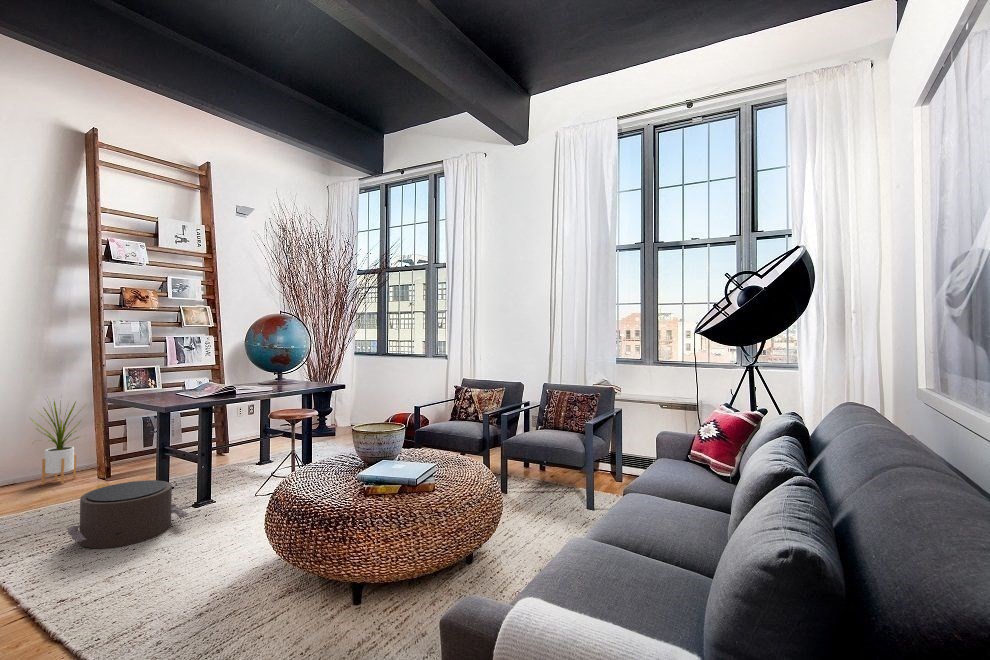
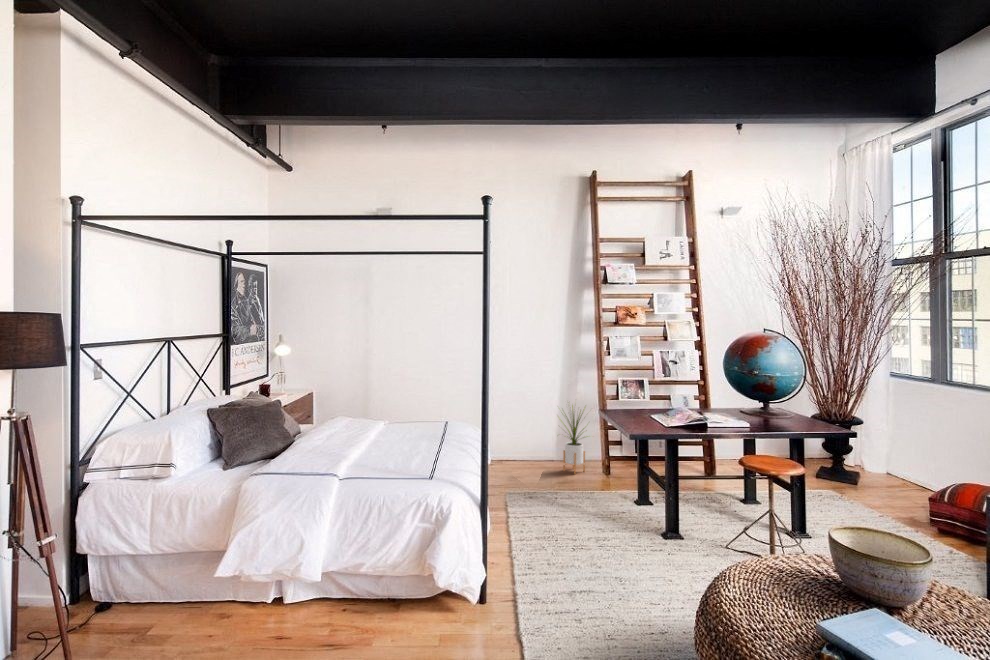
pouf: present [67,480,188,548] -> none [548,492,642,561]

